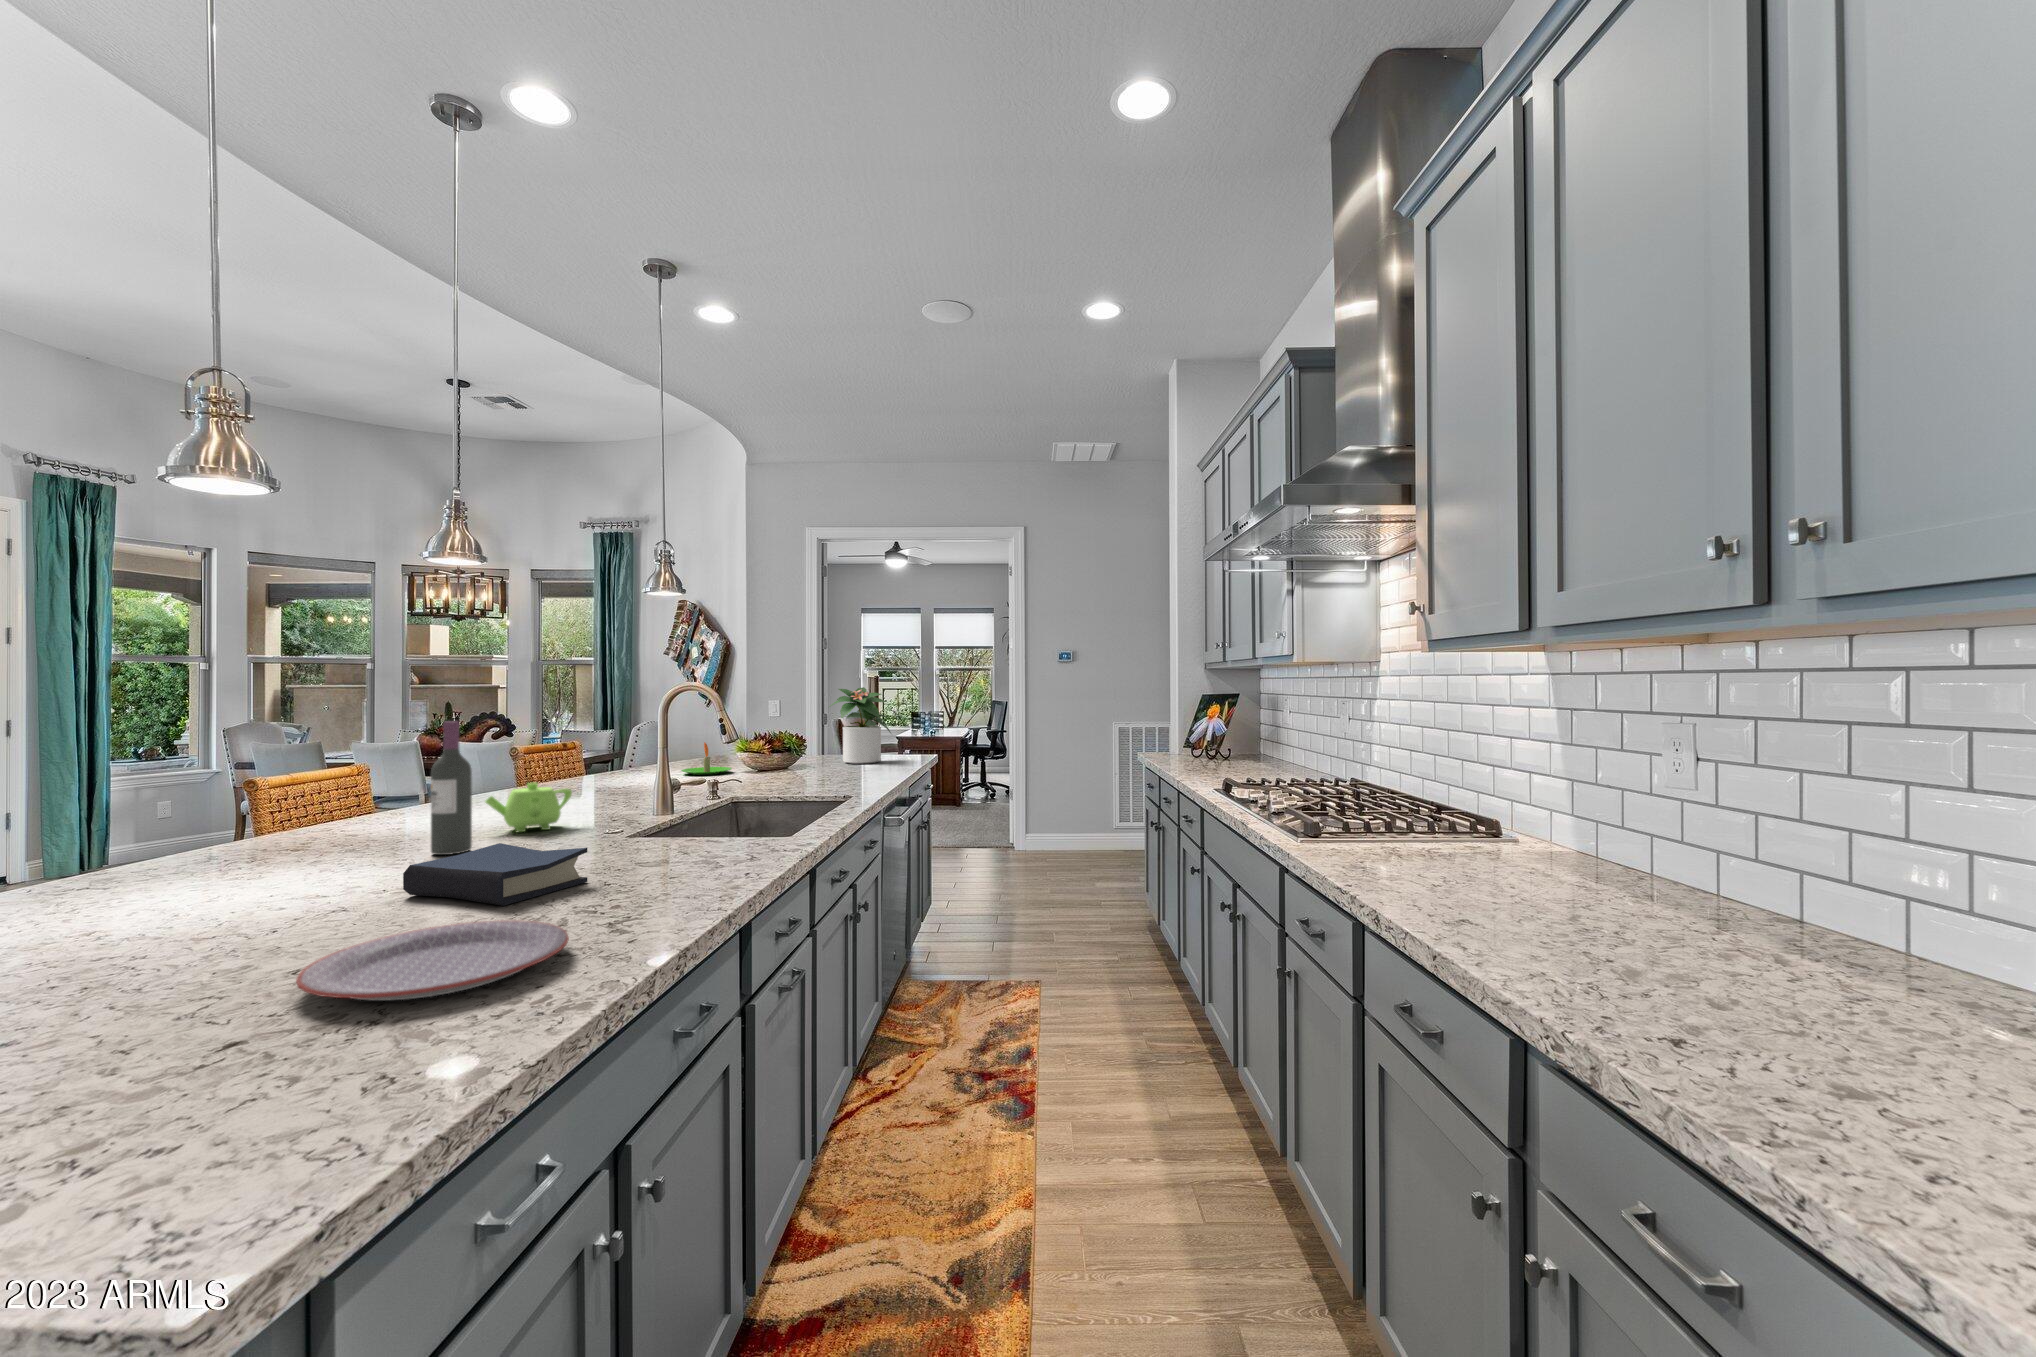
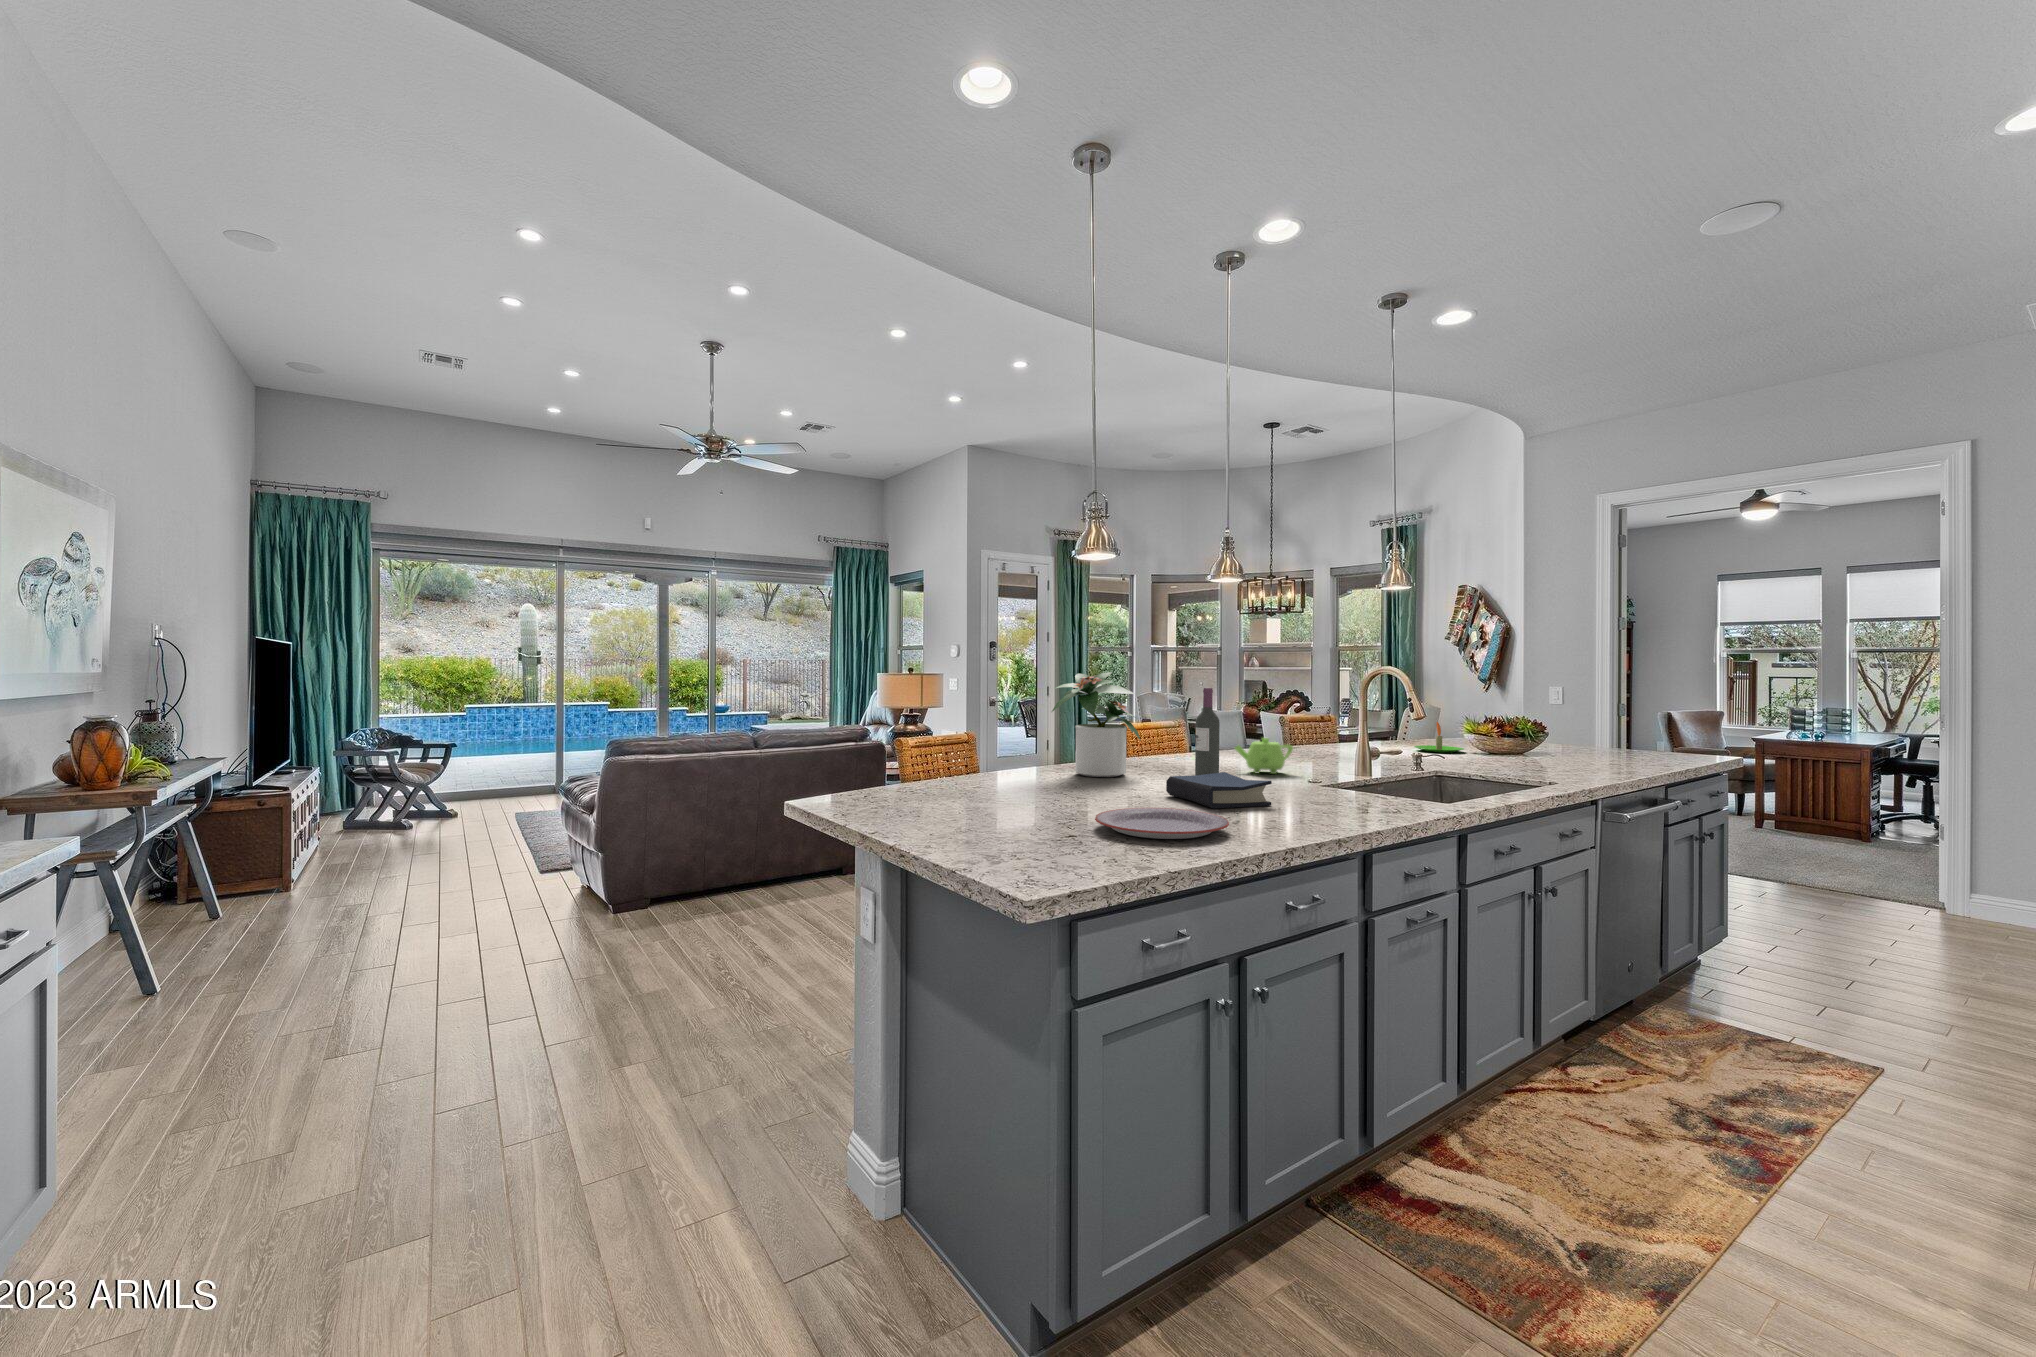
potted plant: present [829,687,891,764] -> present [1052,672,1141,777]

